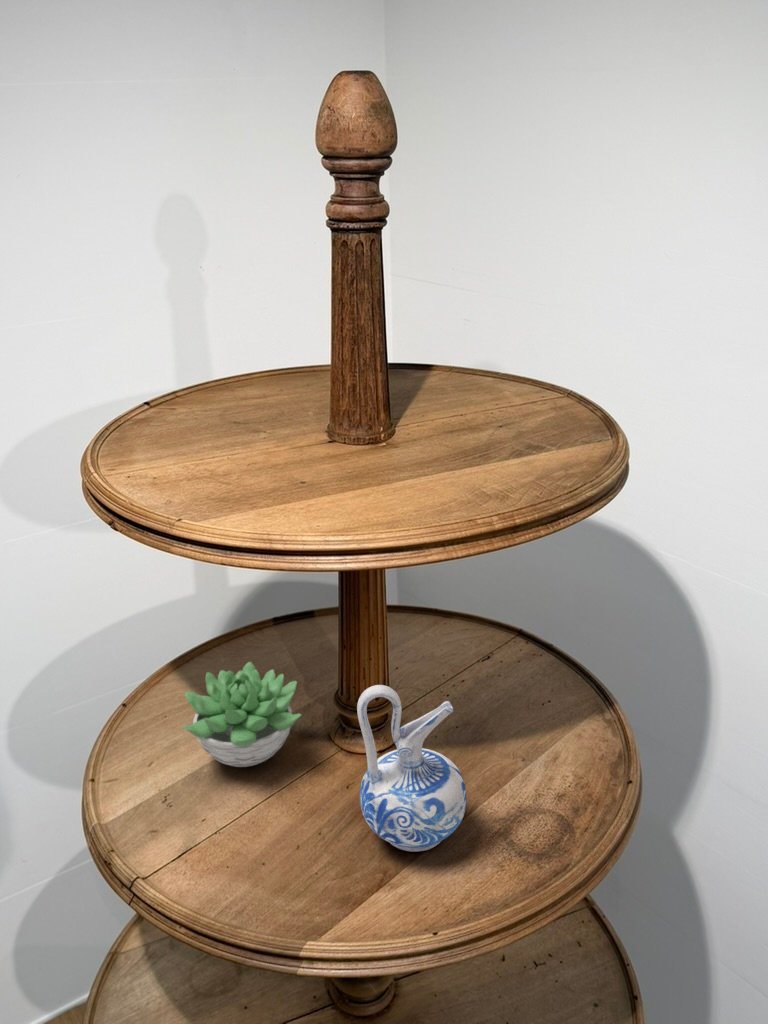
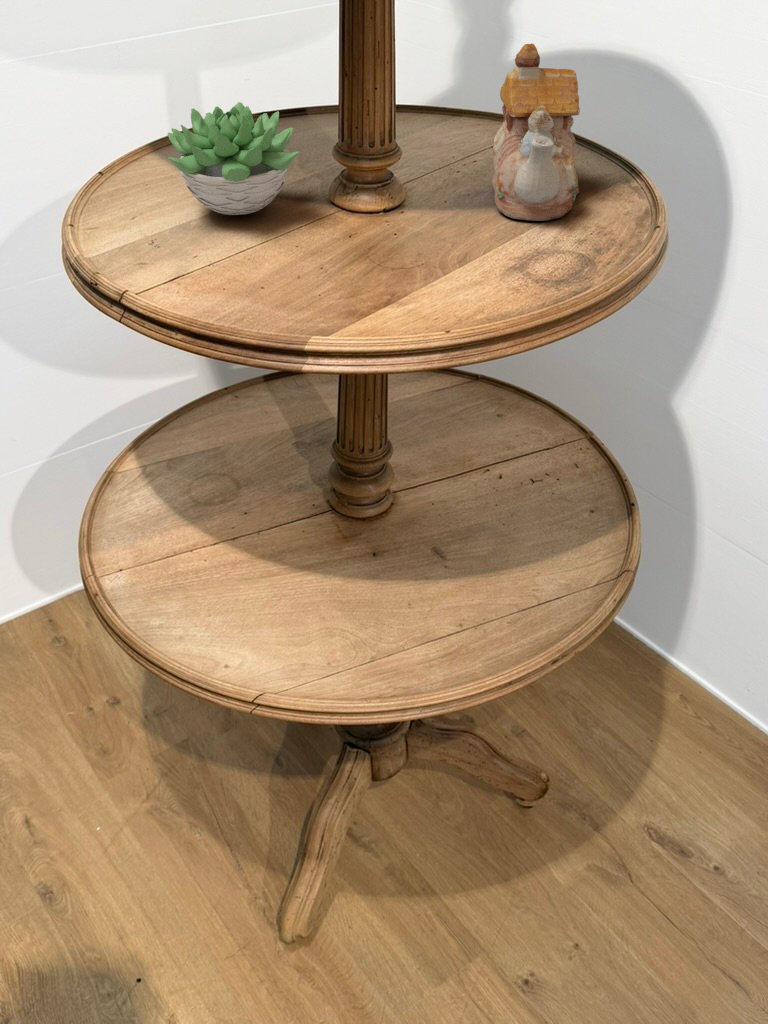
teapot: none [478,610,557,767] -> present [492,44,580,221]
ceramic pitcher: present [357,685,466,852] -> none [367,72,482,279]

